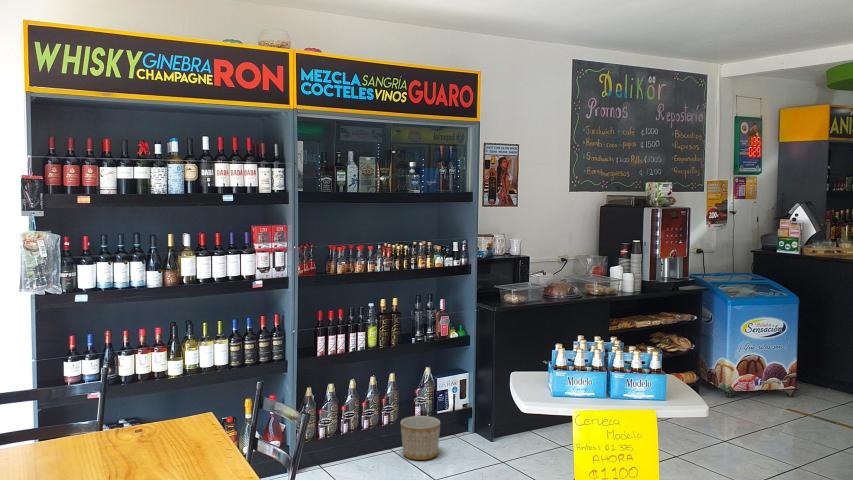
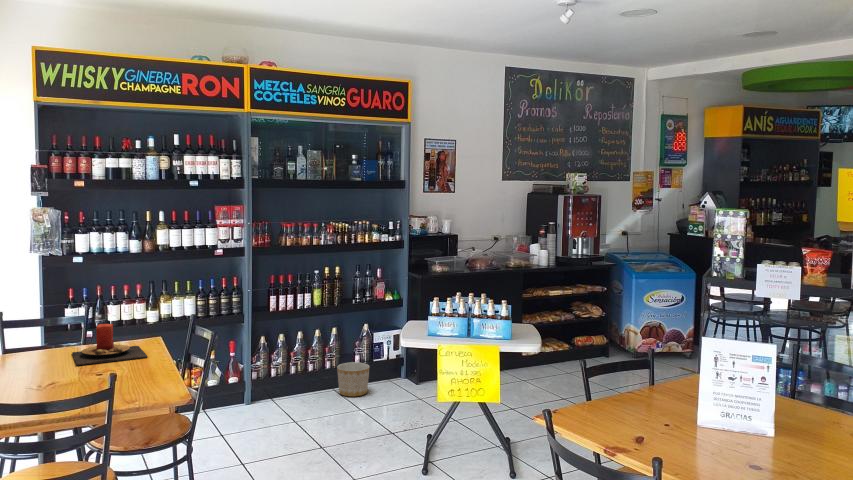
candle: none [92,393,202,459] -> present [72,324,148,366]

